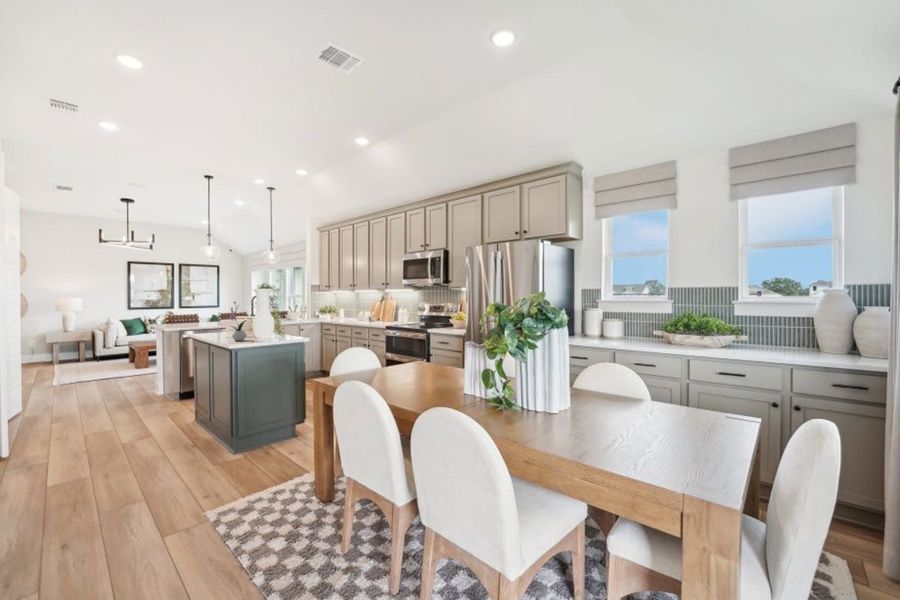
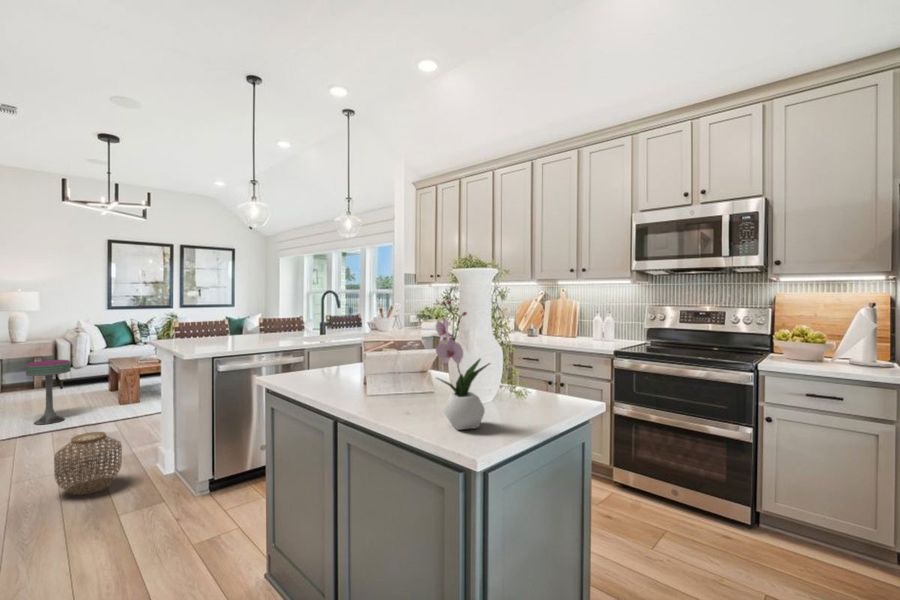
bar stool: none [80,340,106,377] -> present [26,360,71,424]
woven basket: none [102,371,136,401] -> present [54,432,122,495]

